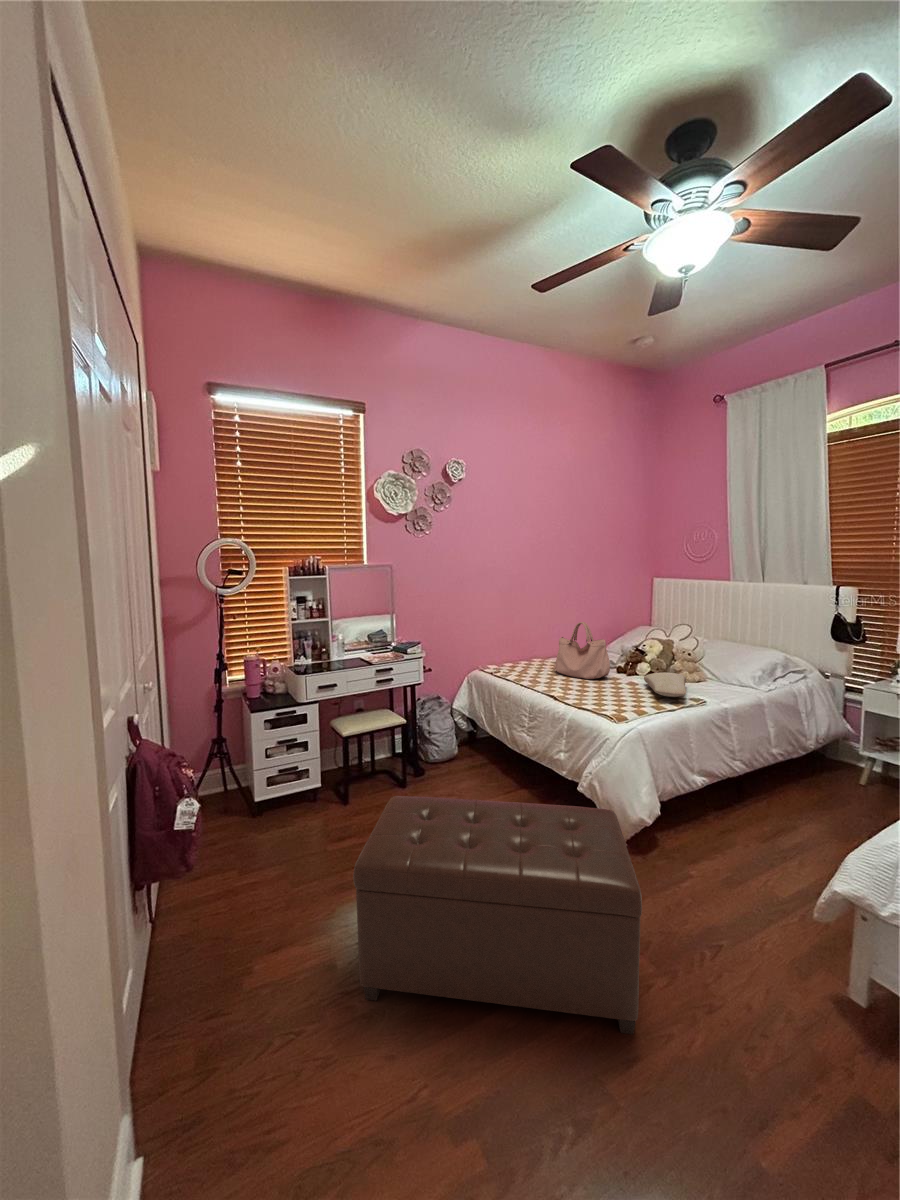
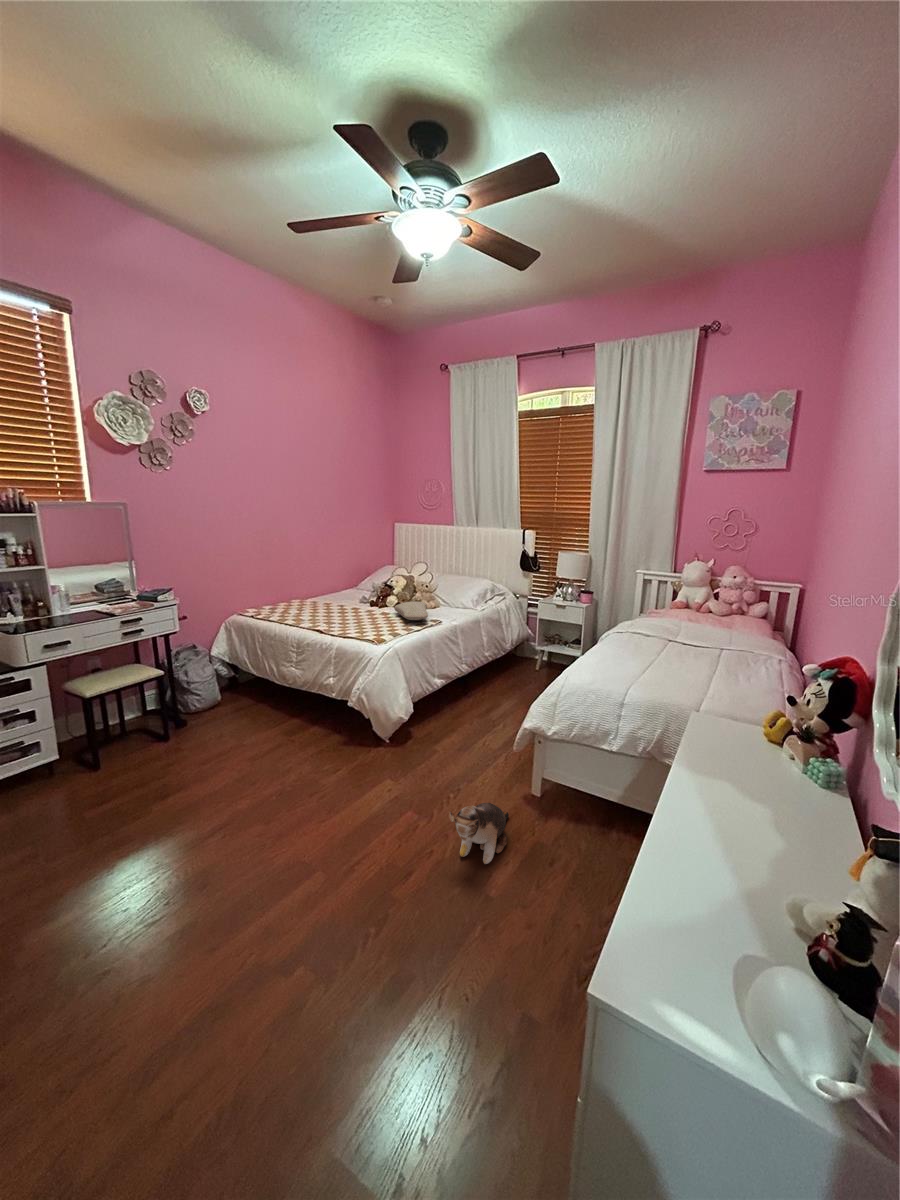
handbag: present [555,622,610,679] -> none [316,562,366,613]
ottoman: present [353,796,642,1034] -> none [147,710,411,924]
plush toy: none [696,988,803,1093] -> present [449,803,509,864]

